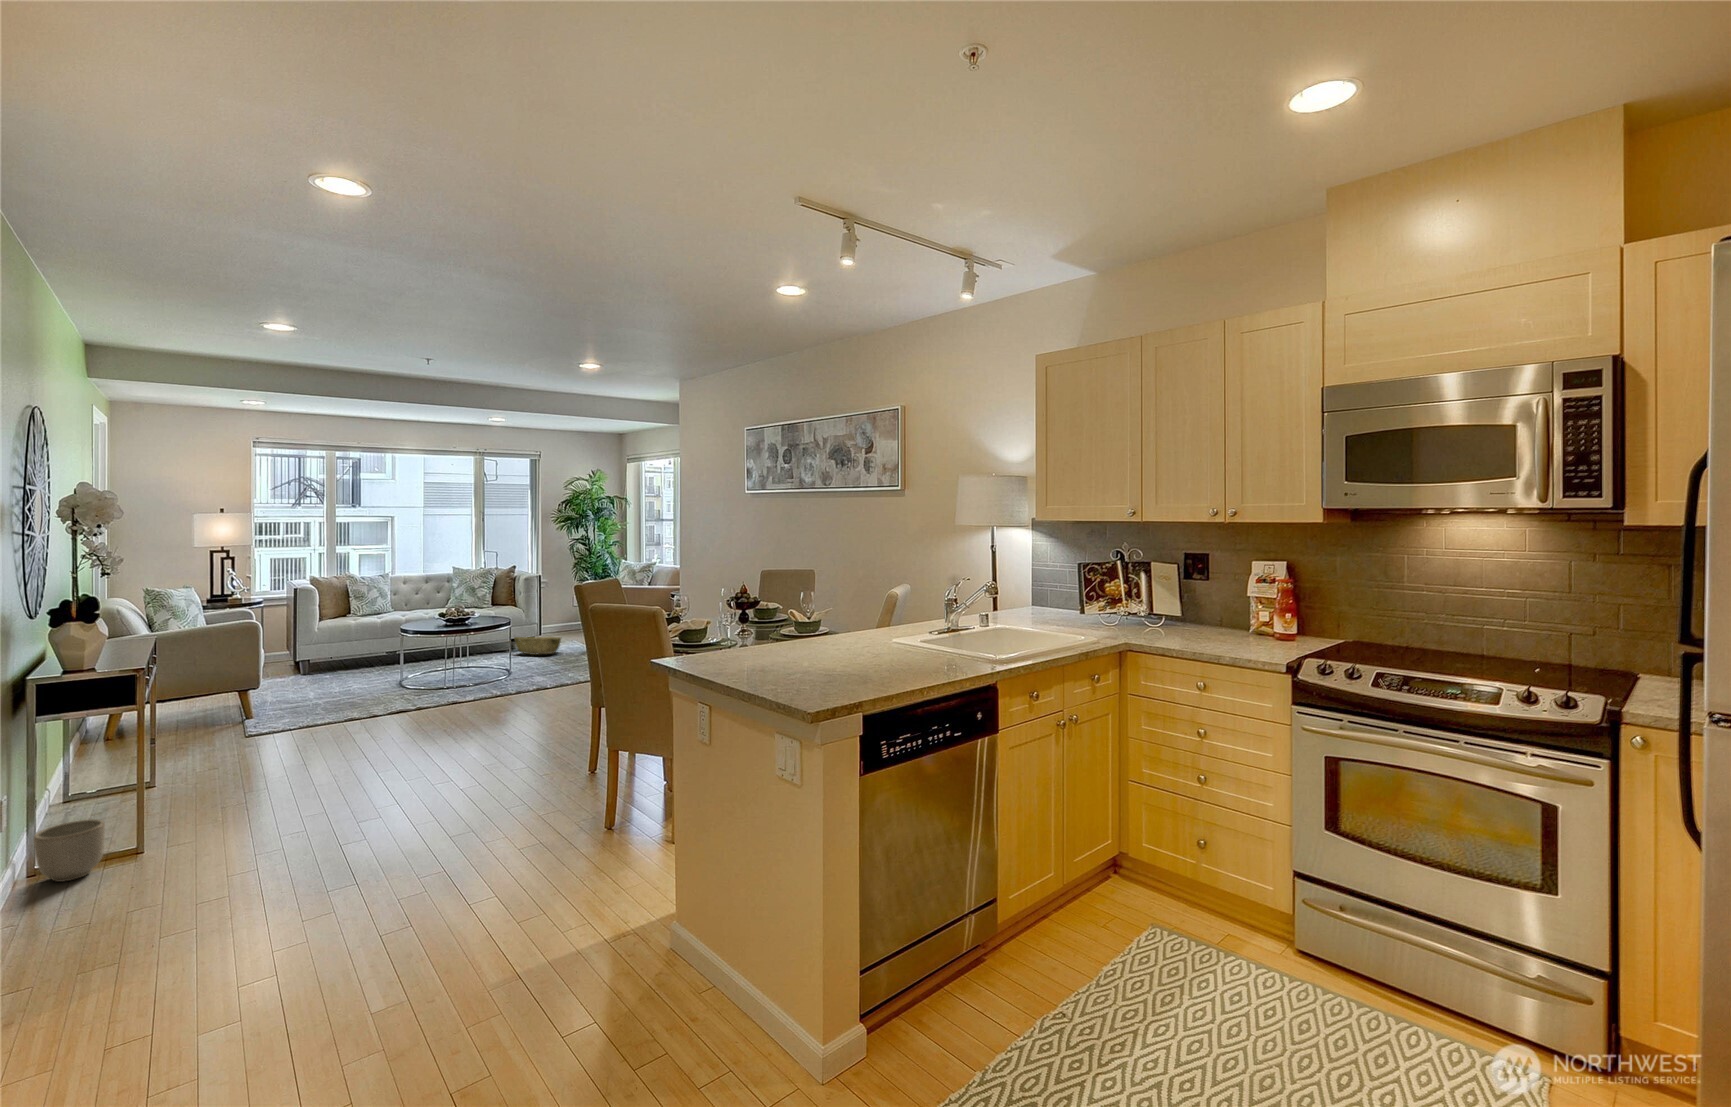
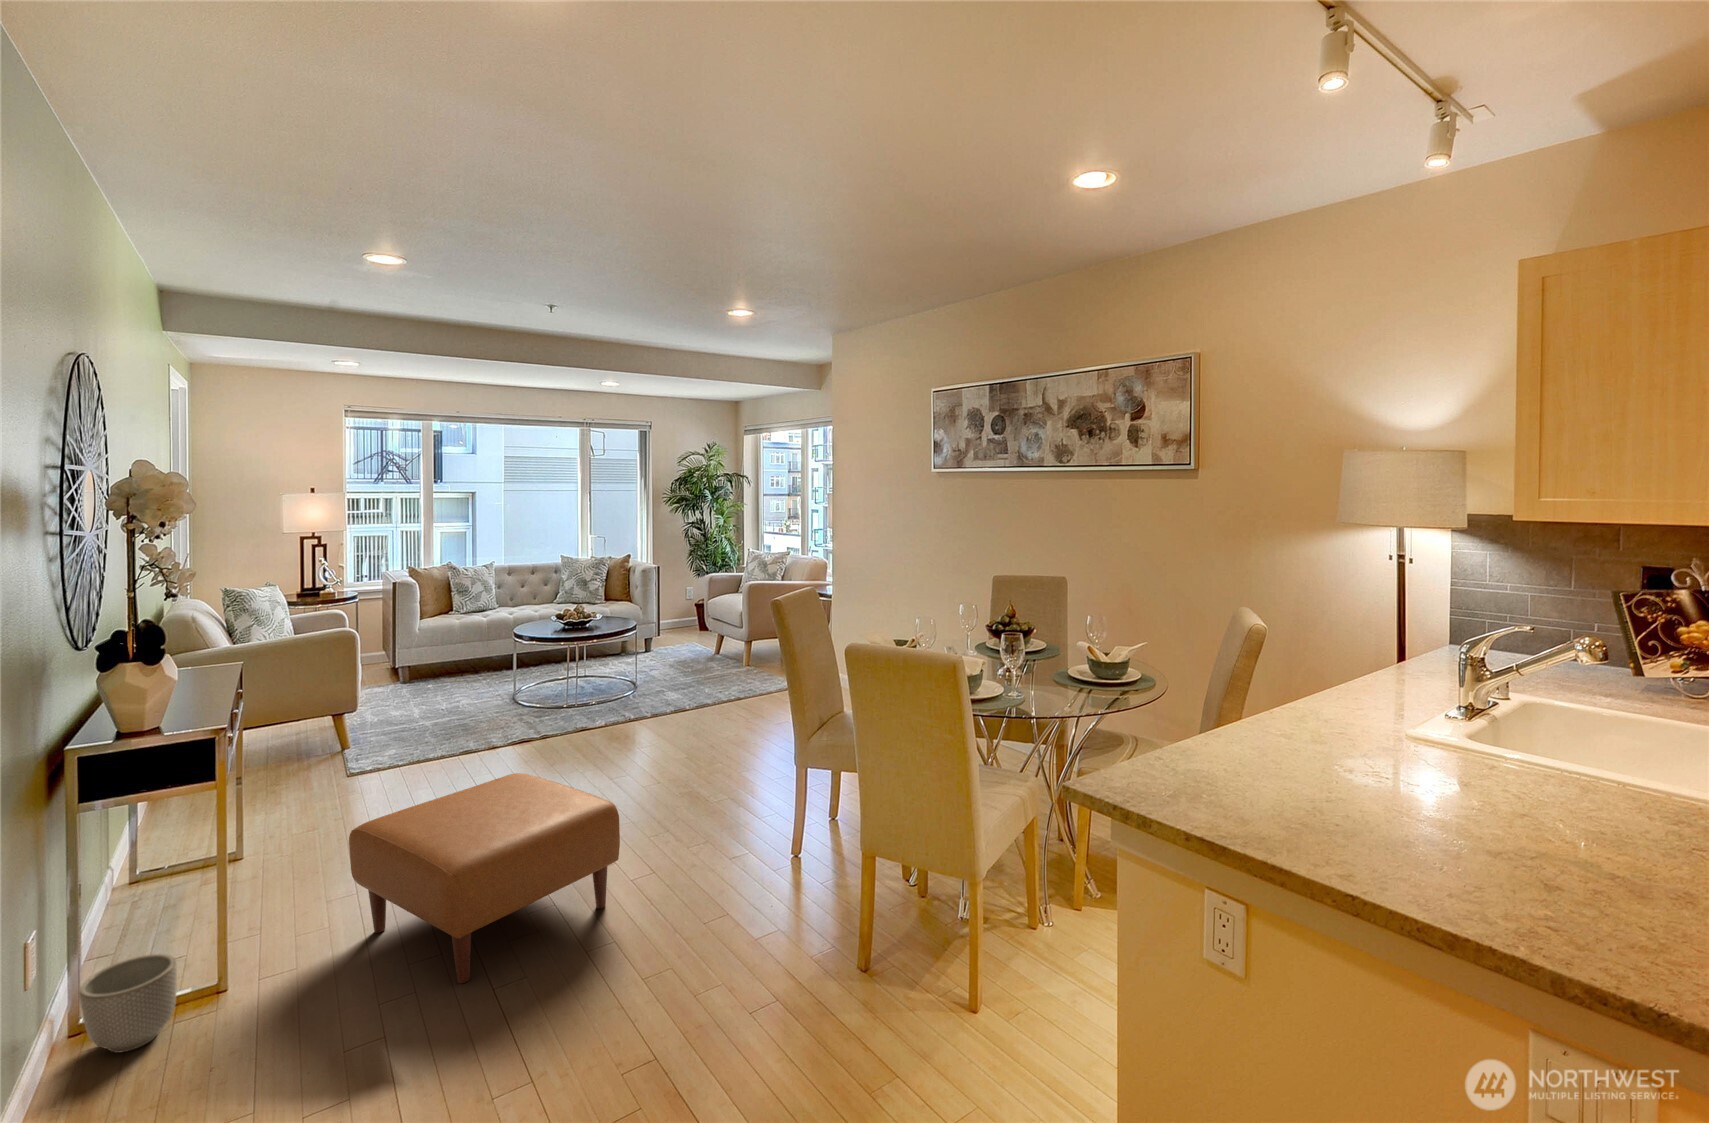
woven basket: present [514,637,561,655] -> none [629,637,681,659]
ottoman: none [239,713,450,842] -> present [349,773,620,983]

